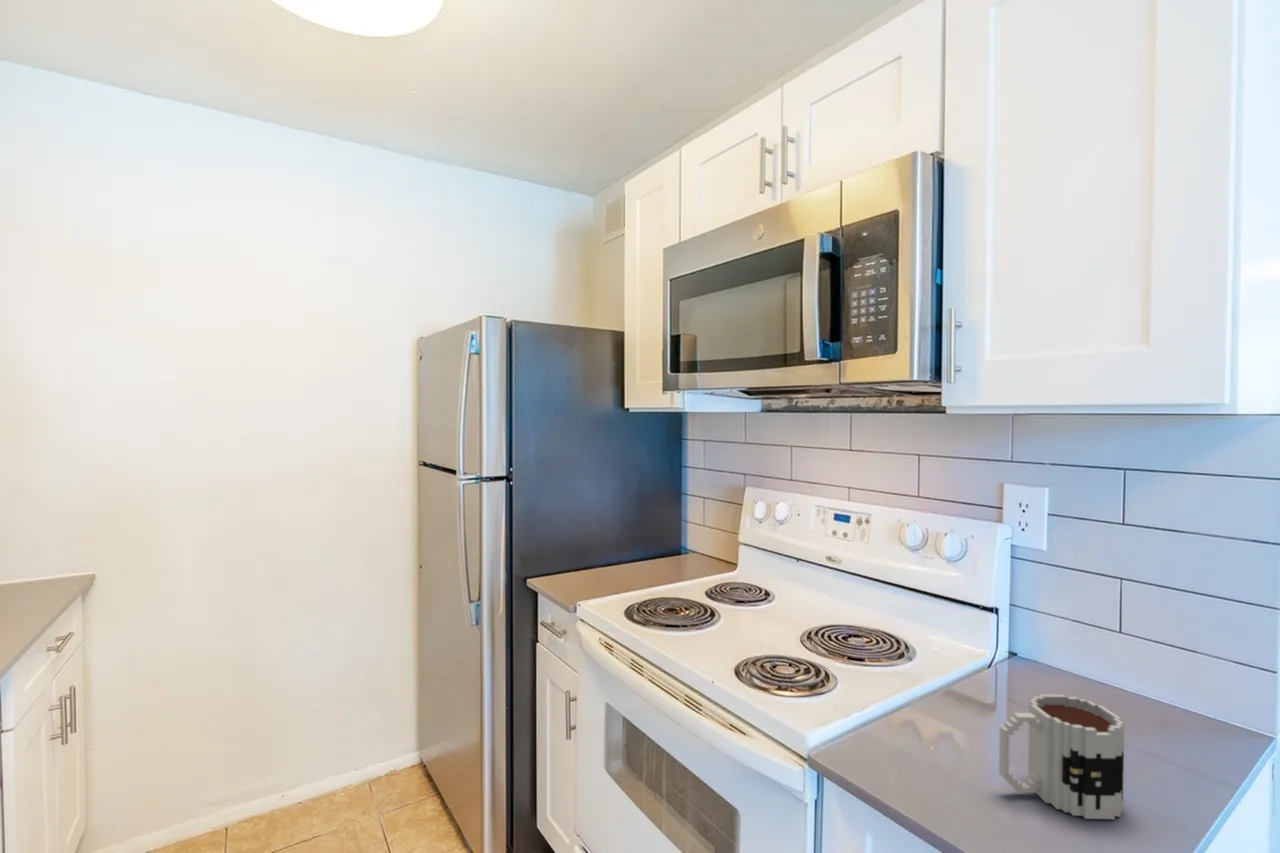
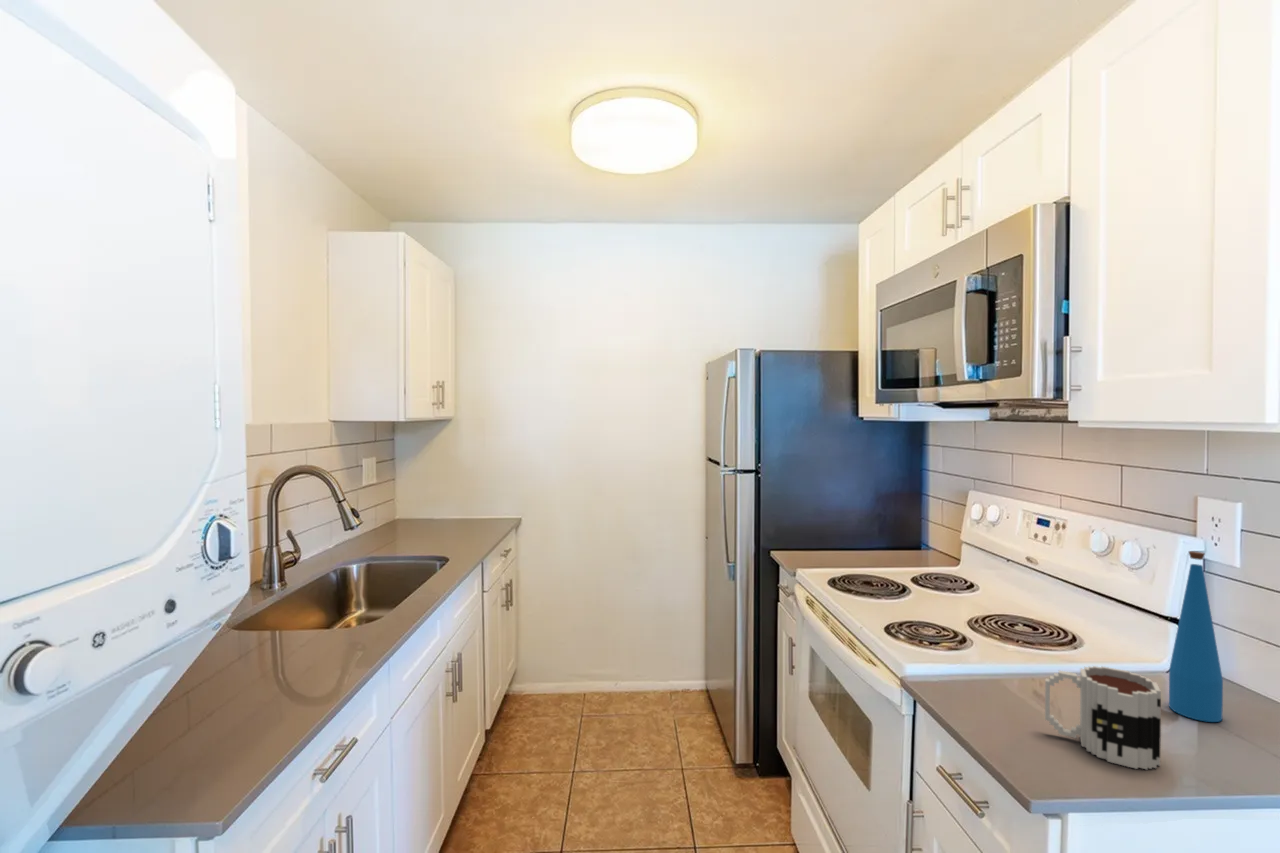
bottle: none [1033,544,1082,721] -> present [1169,551,1223,722]

